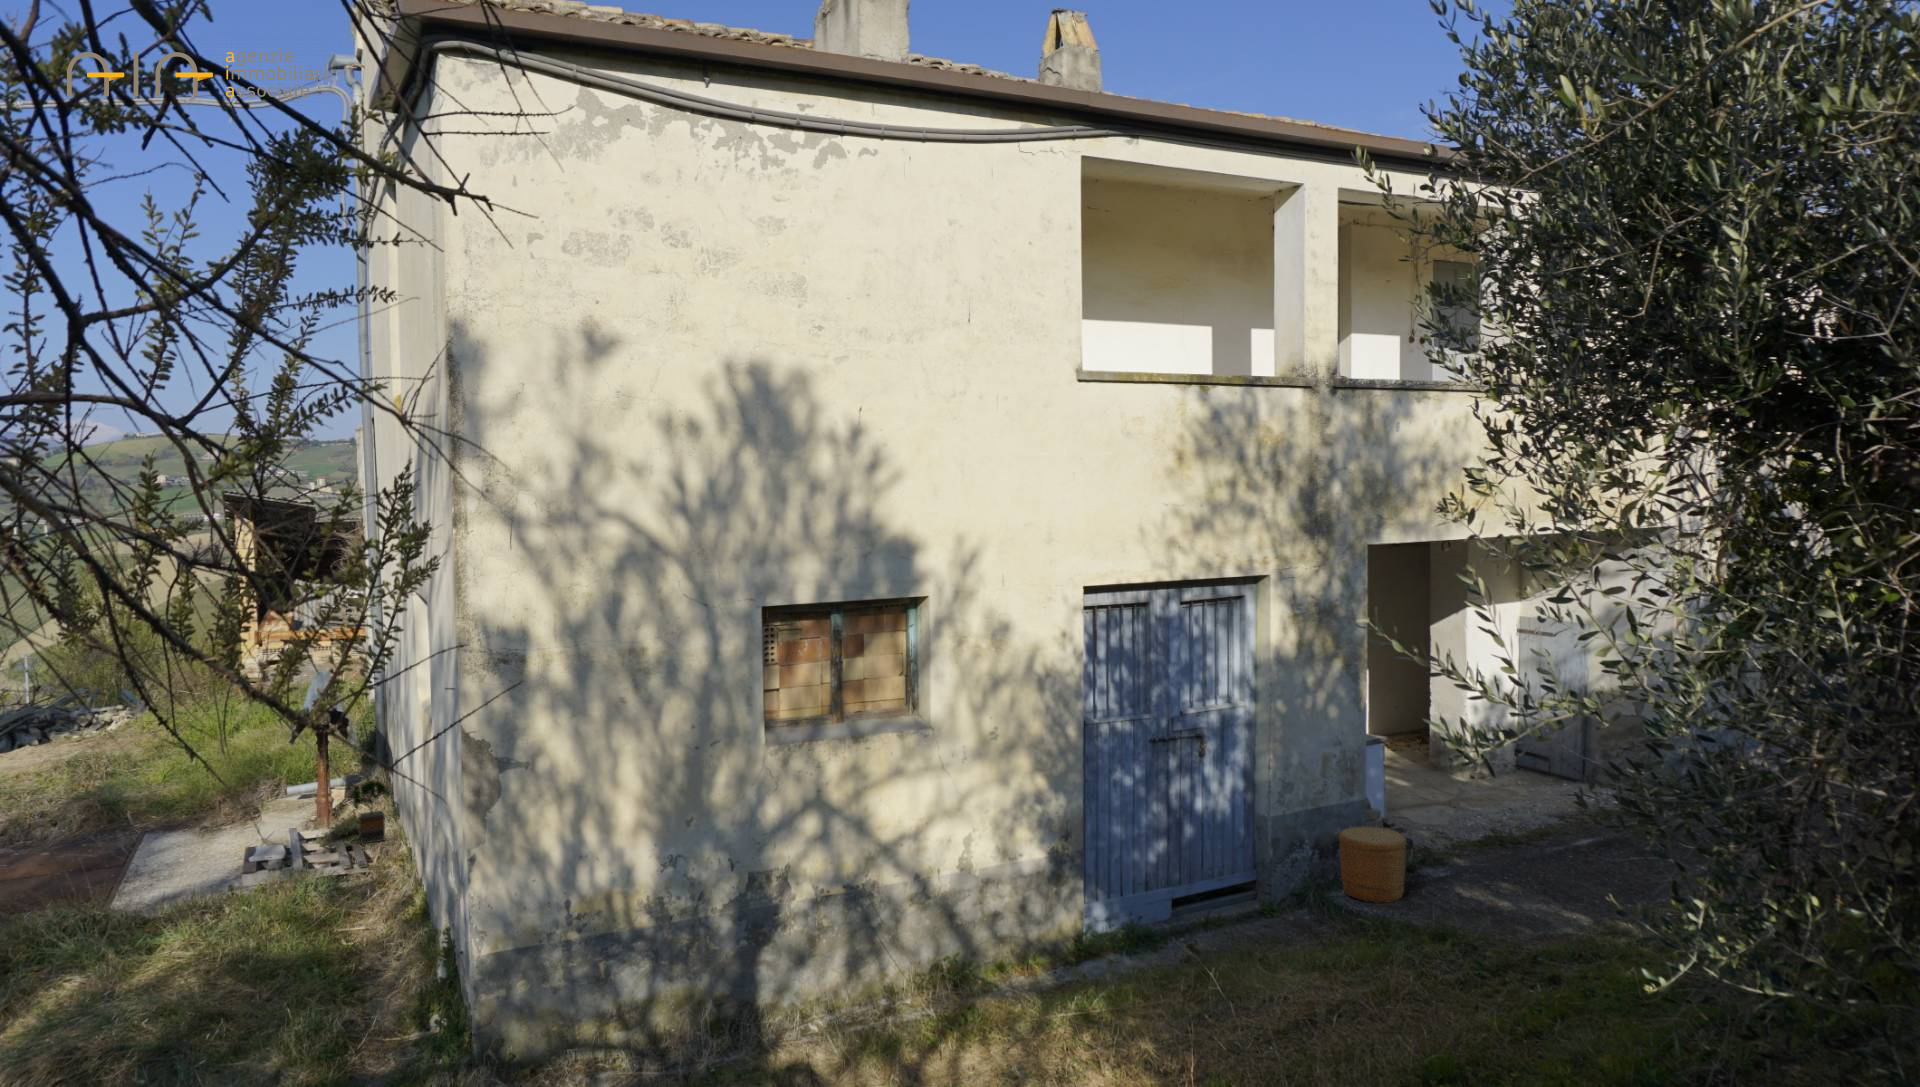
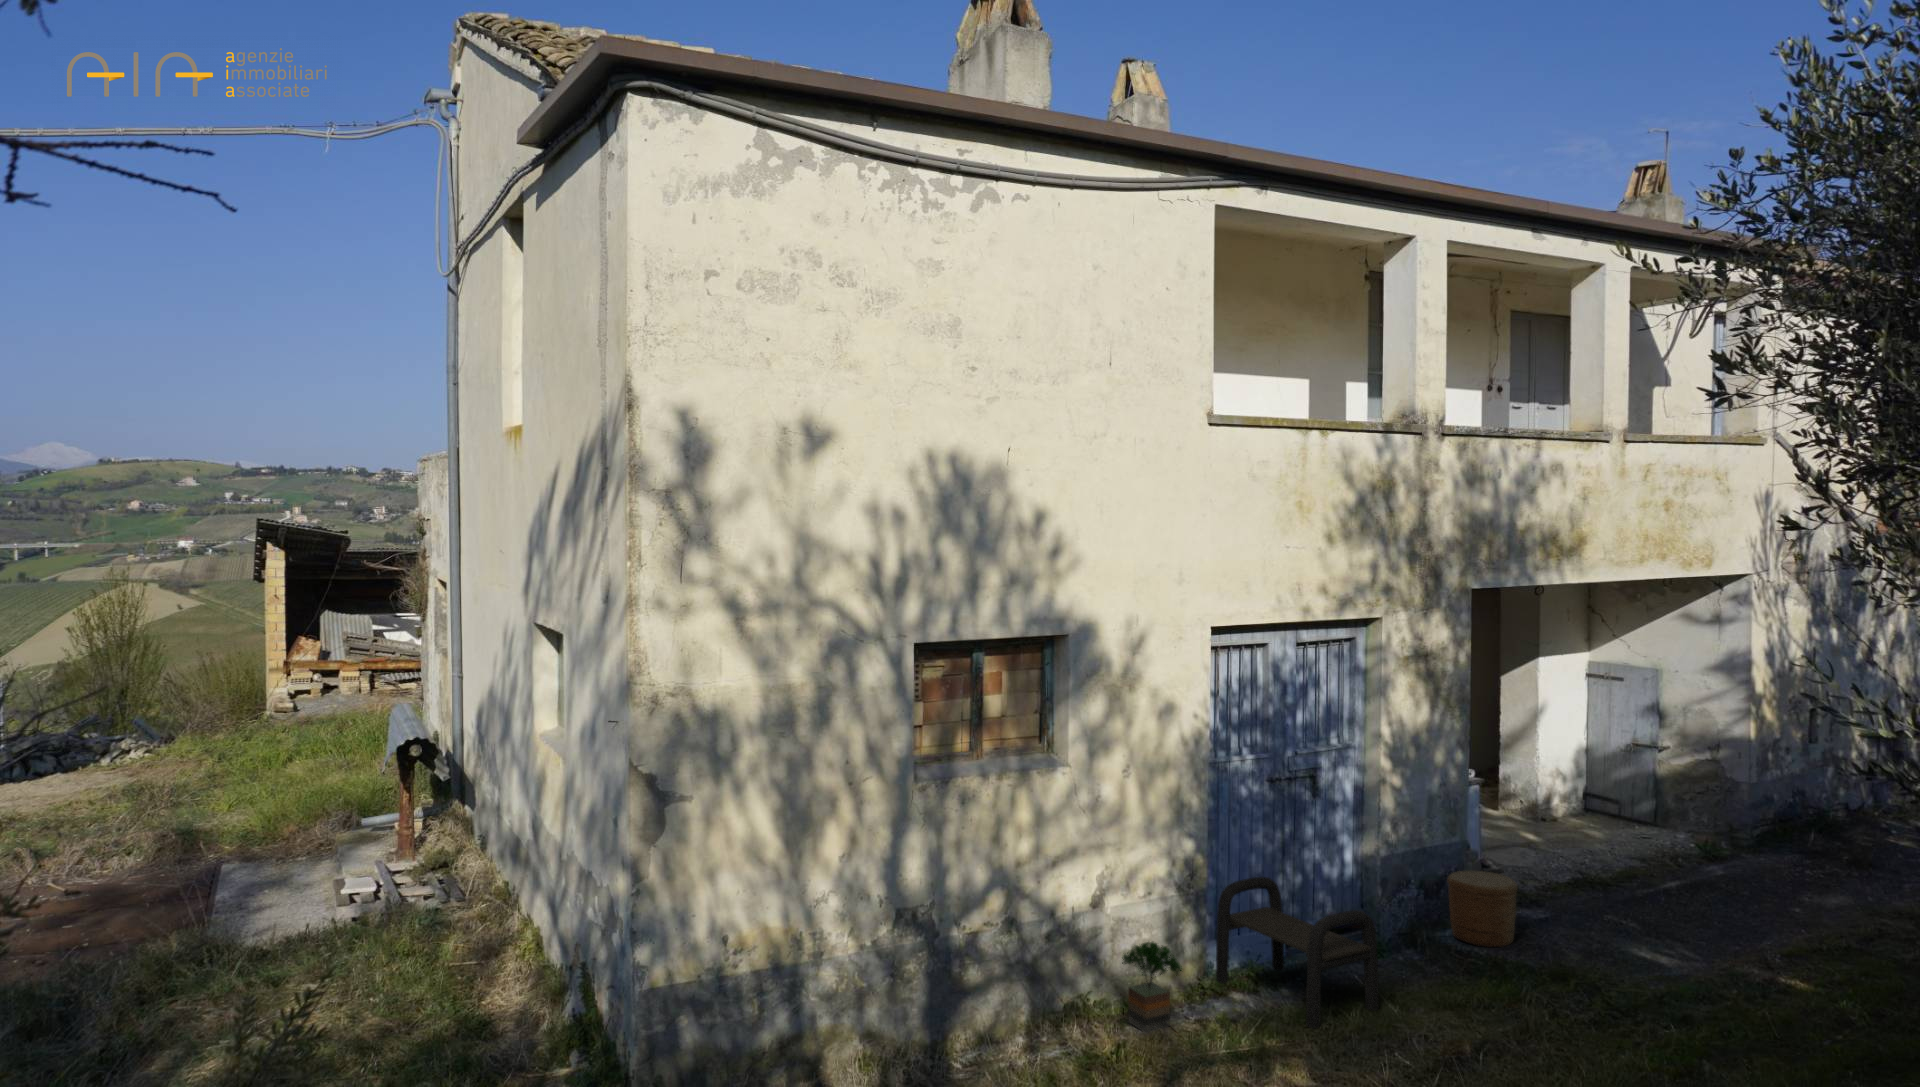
potted tree: present [348,781,391,844] -> present [1122,942,1182,1033]
bench: none [1093,835,1247,987] -> present [1216,877,1379,1029]

